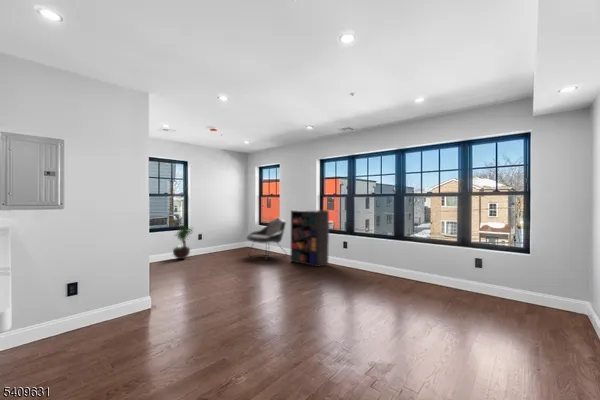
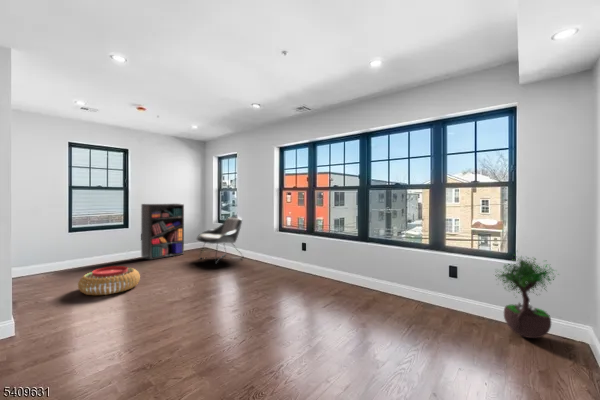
bookshelf: present [291,210,329,267] -> present [141,203,184,260]
potted tree: present [173,226,192,259] -> present [495,258,554,338]
pouf: none [170,260,215,283] -> present [78,266,140,295]

